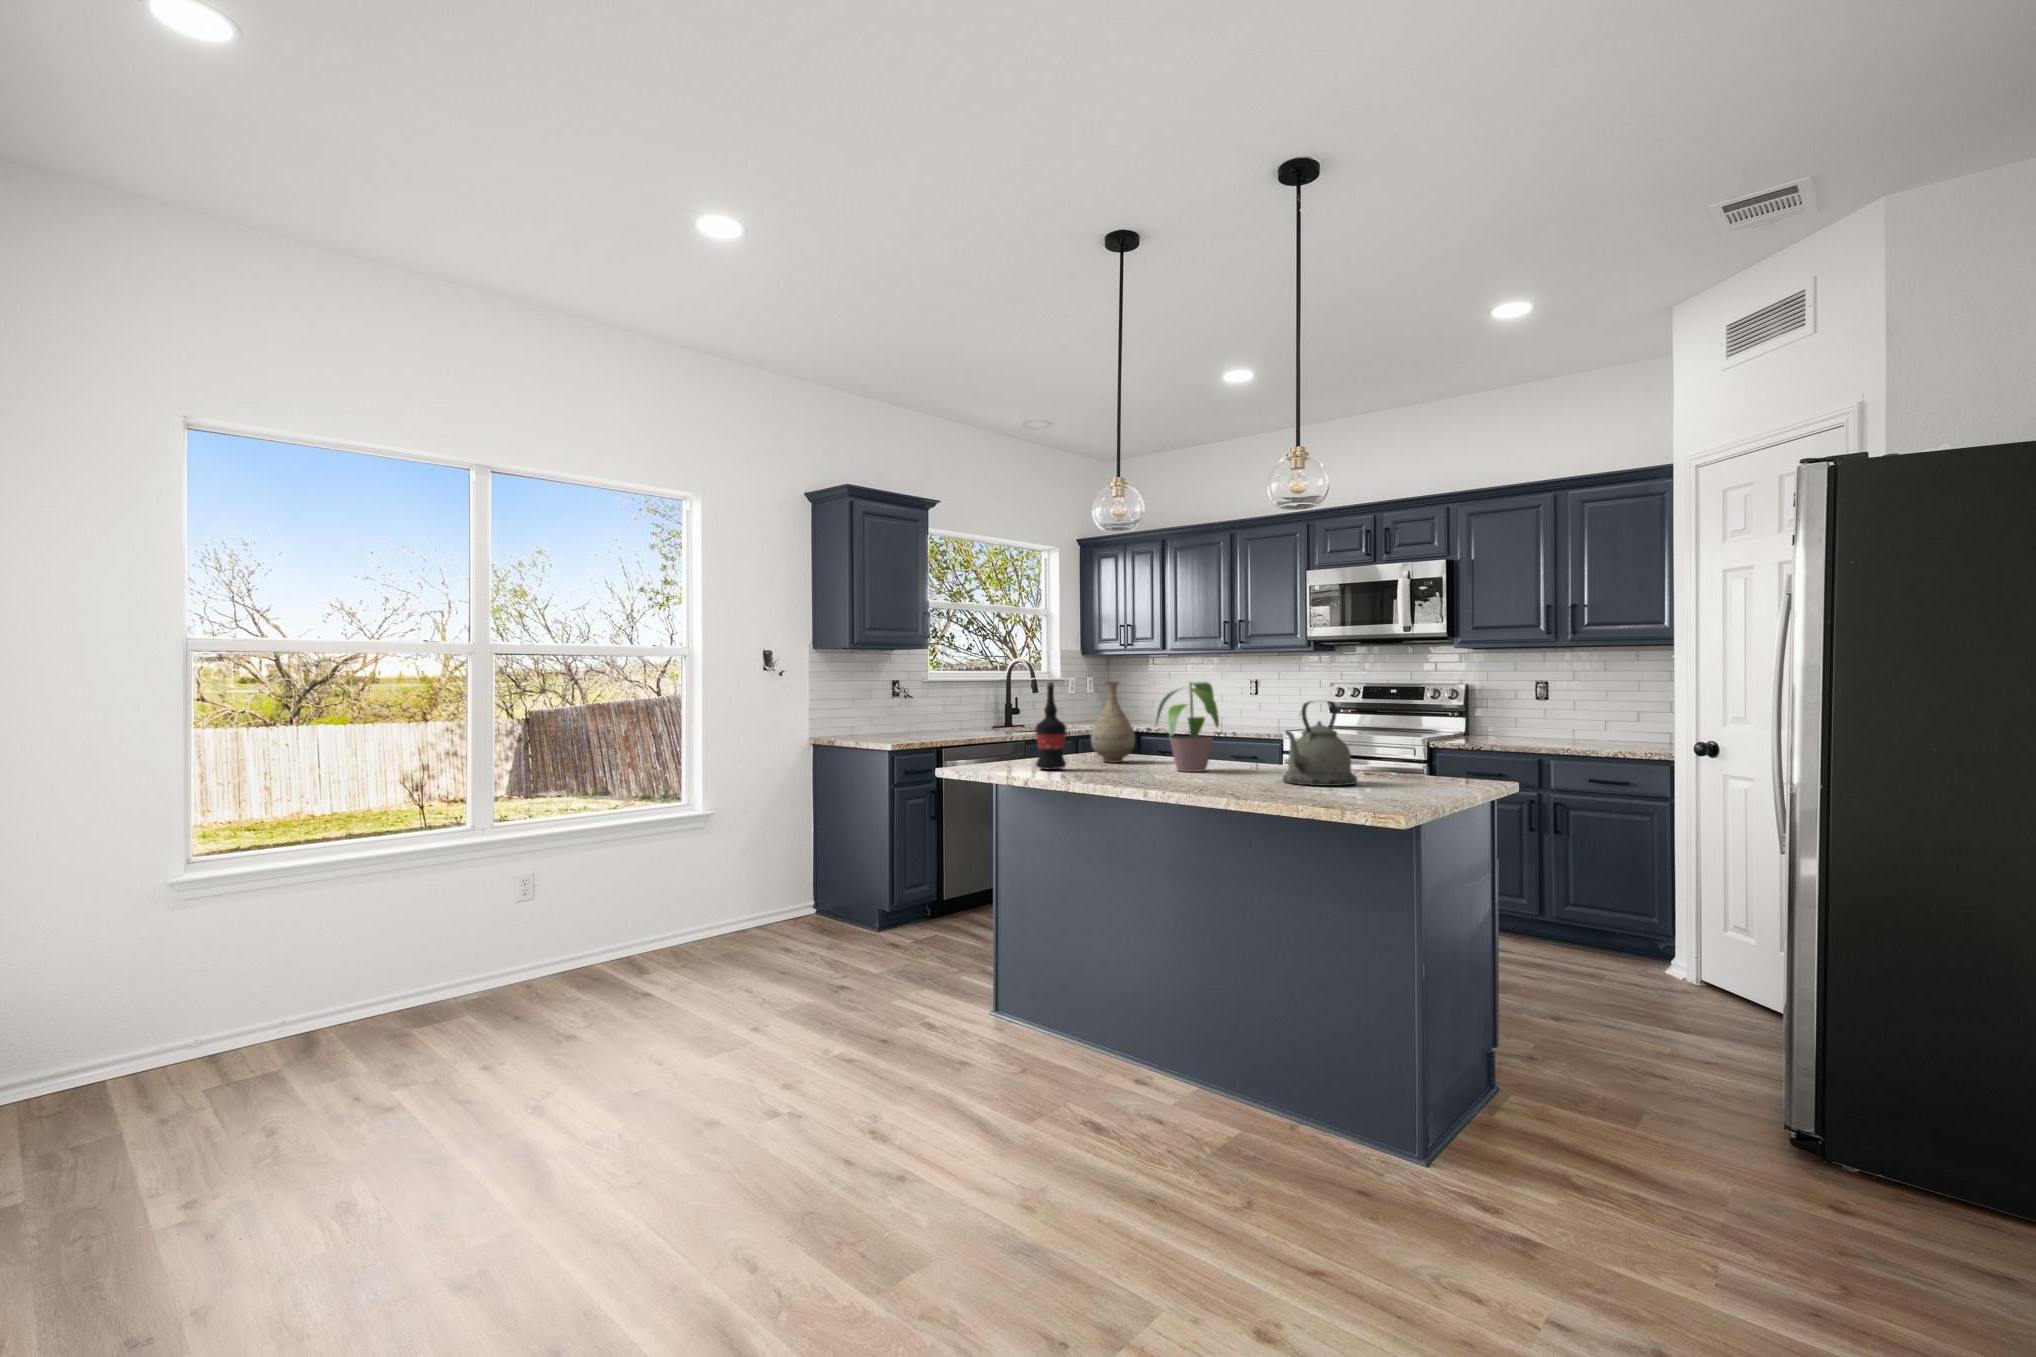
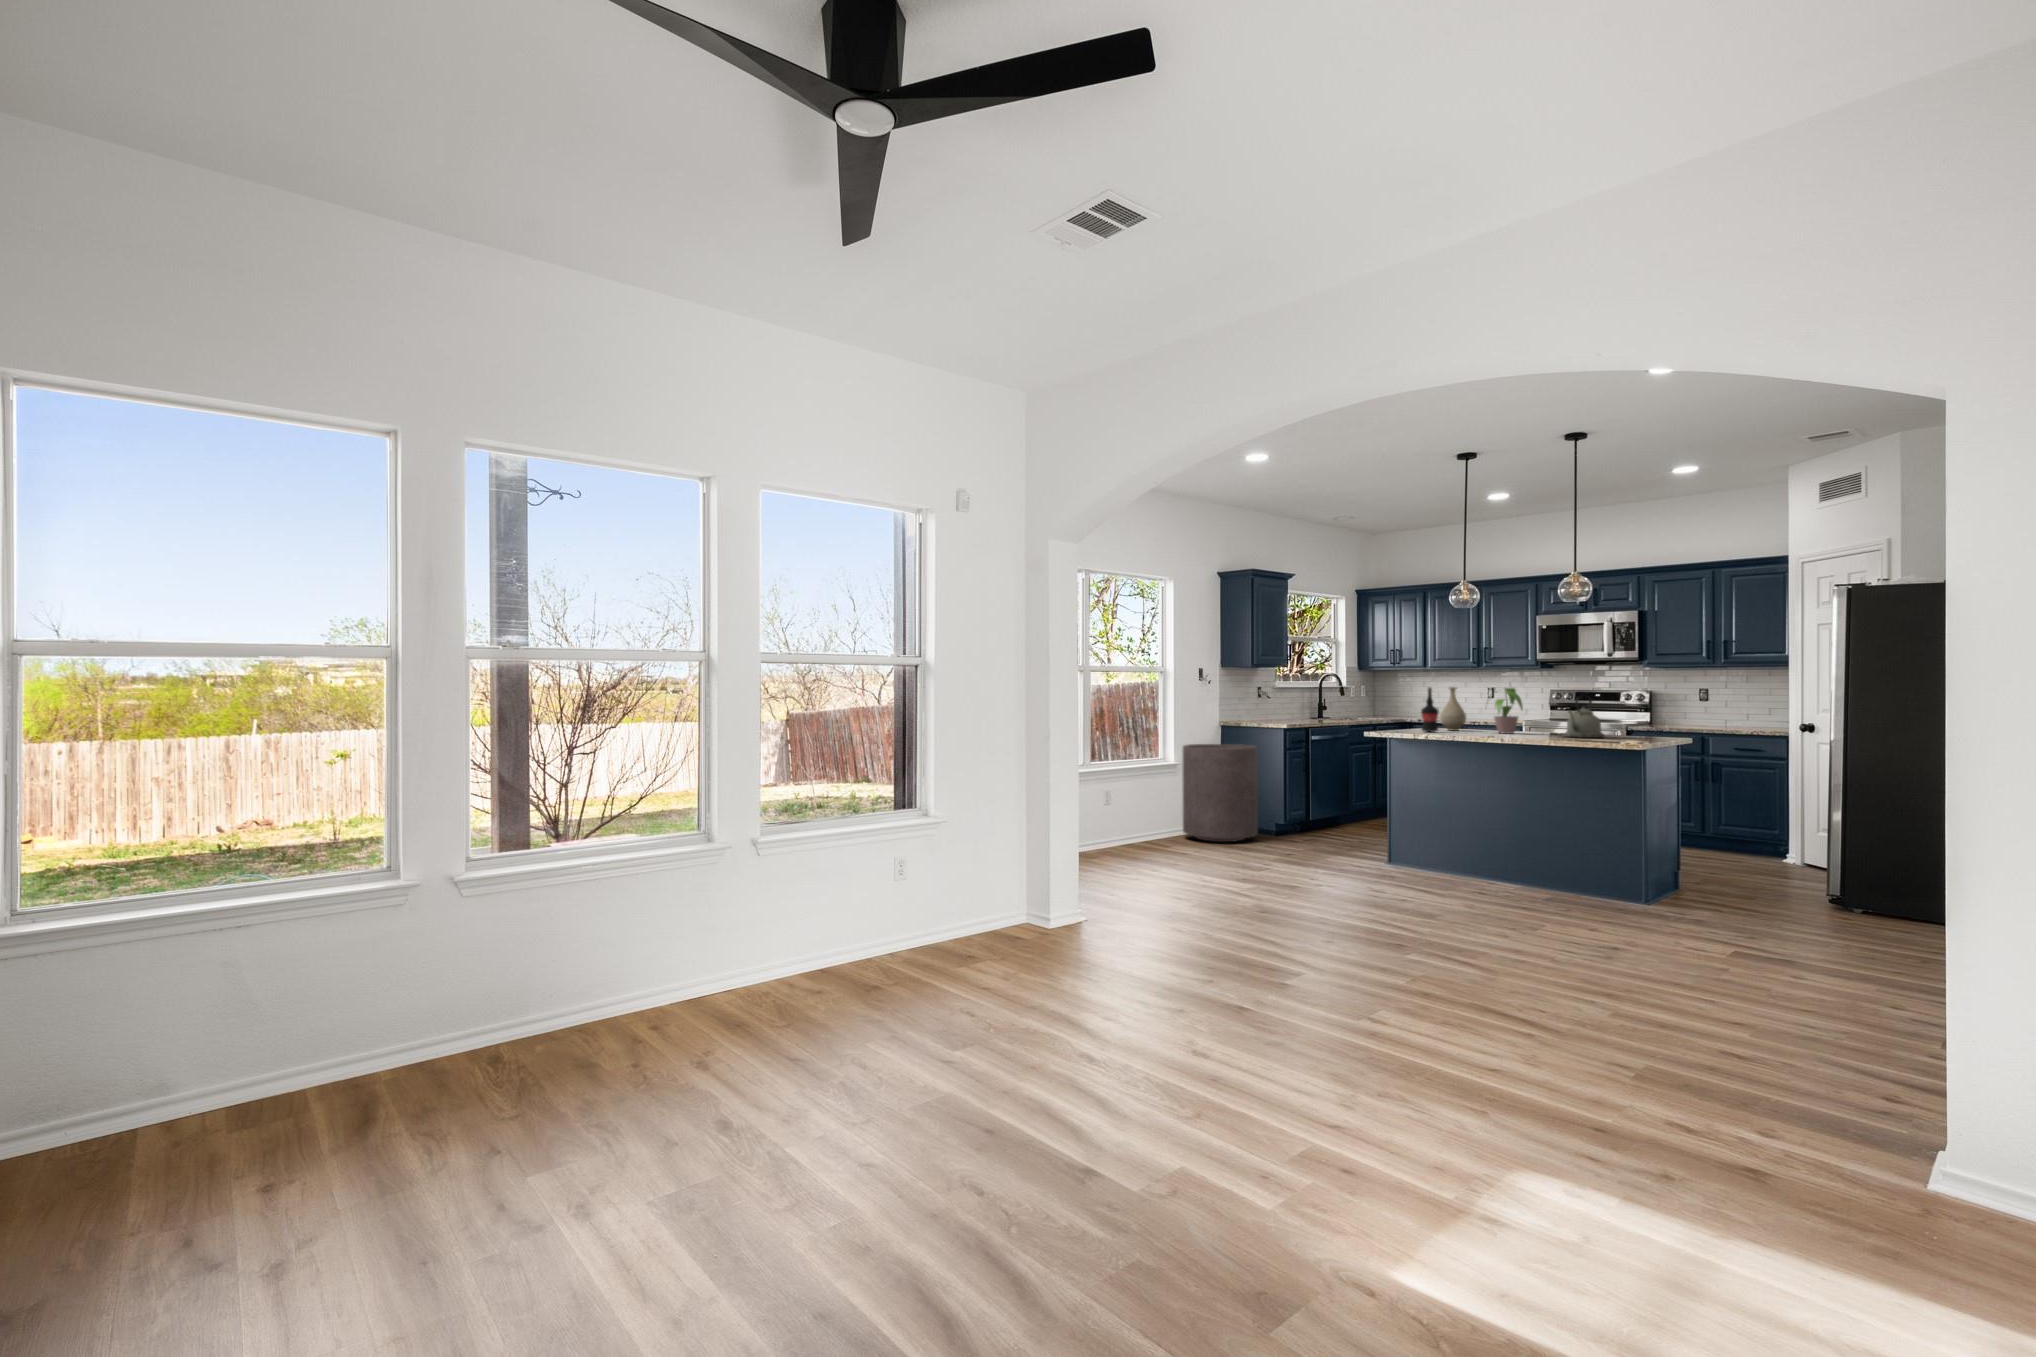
trash can: none [700,778,832,956] -> present [1182,744,1258,842]

